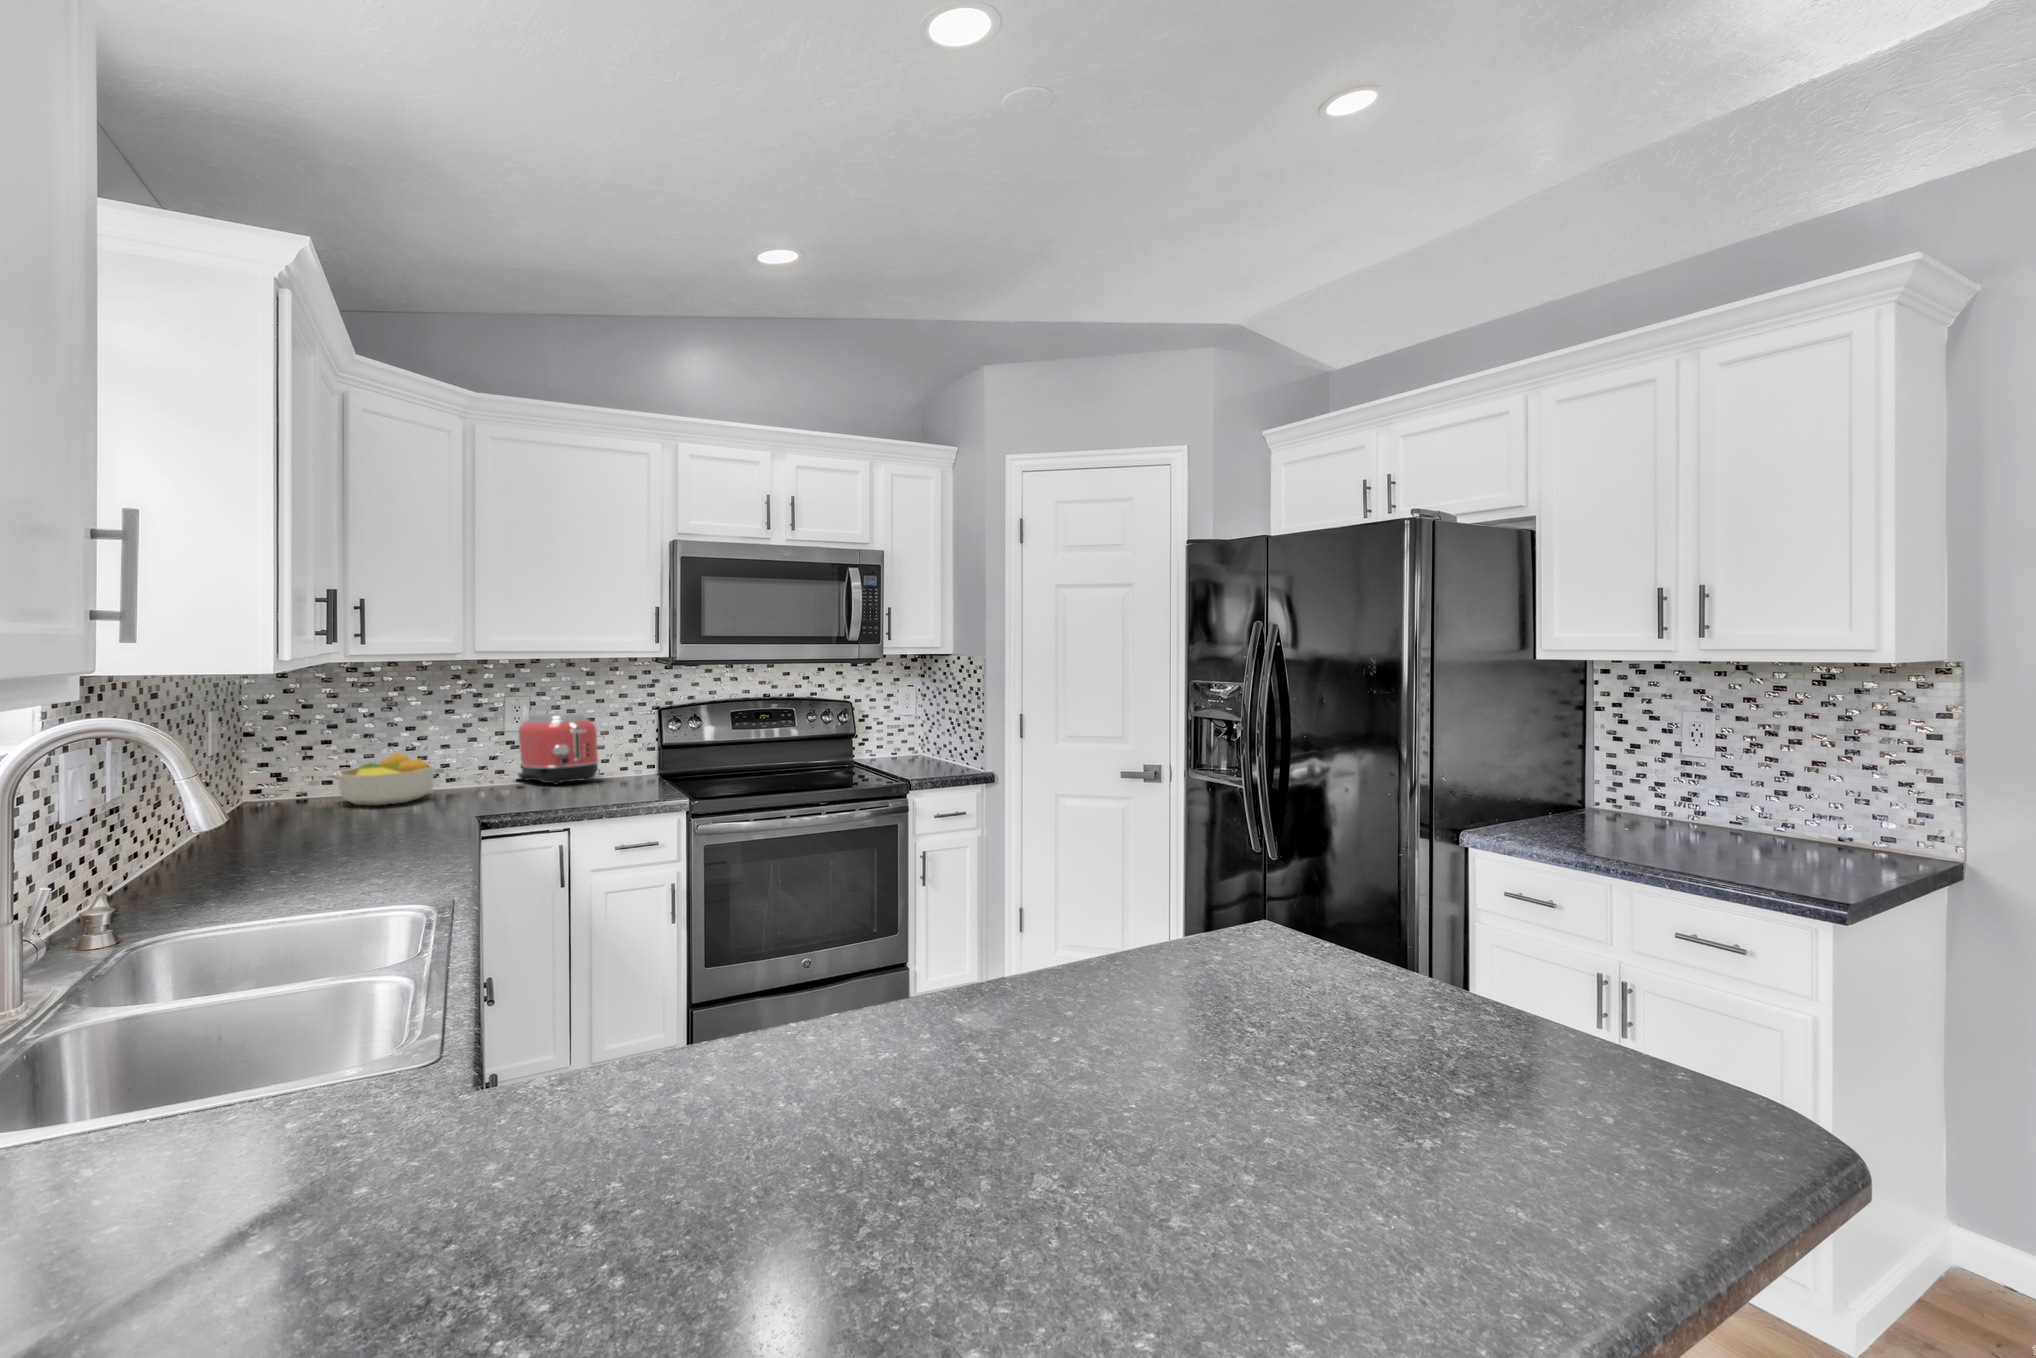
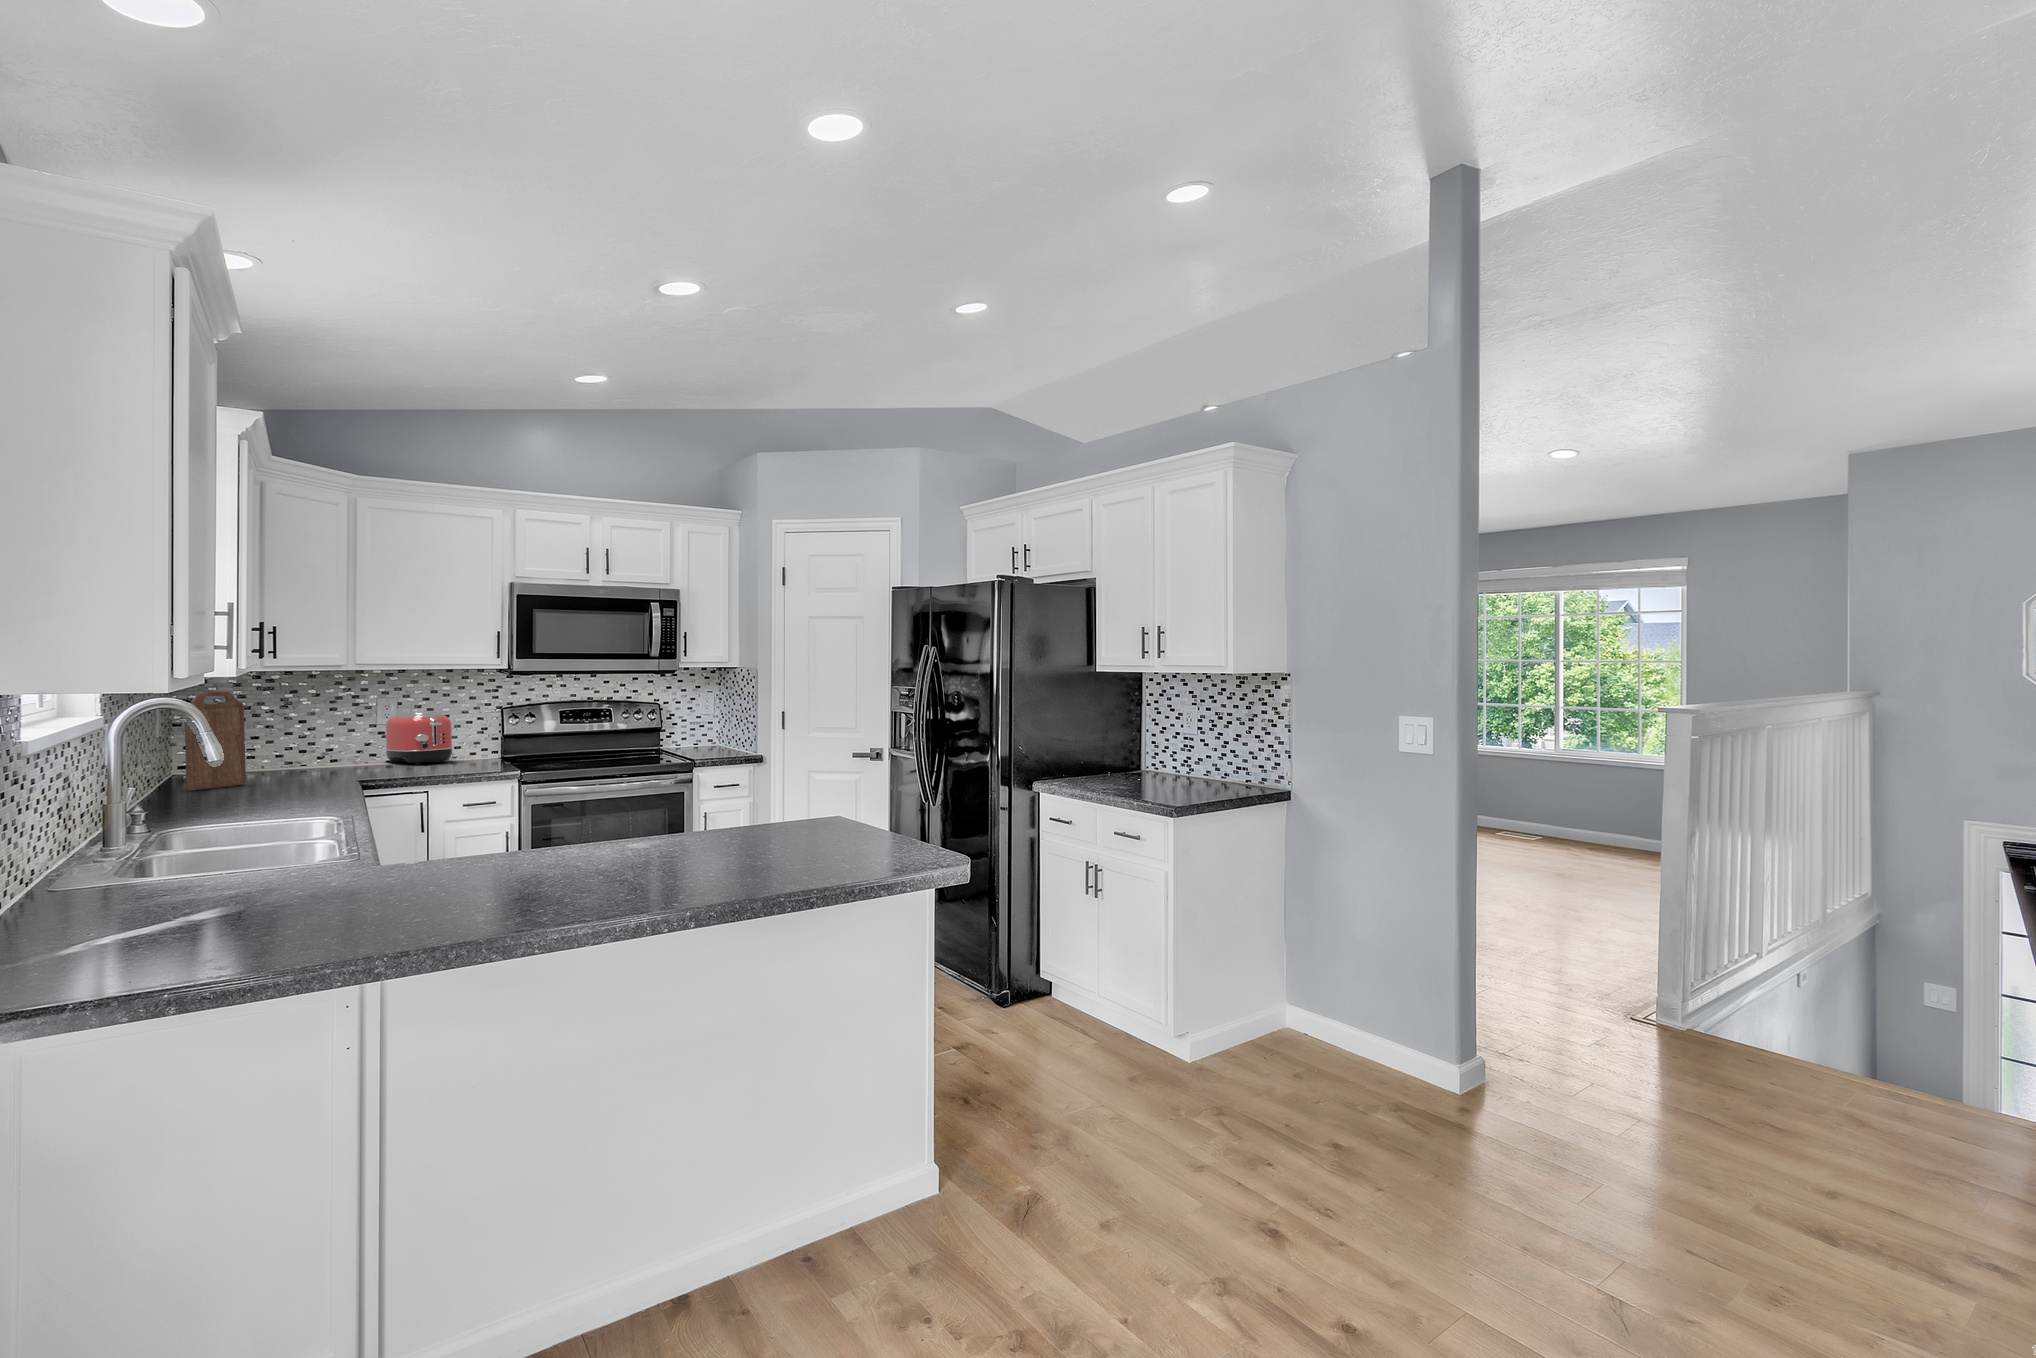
cutting board: none [246,691,333,833] -> present [185,691,246,791]
fruit bowl: present [337,752,435,805] -> none [245,738,322,776]

